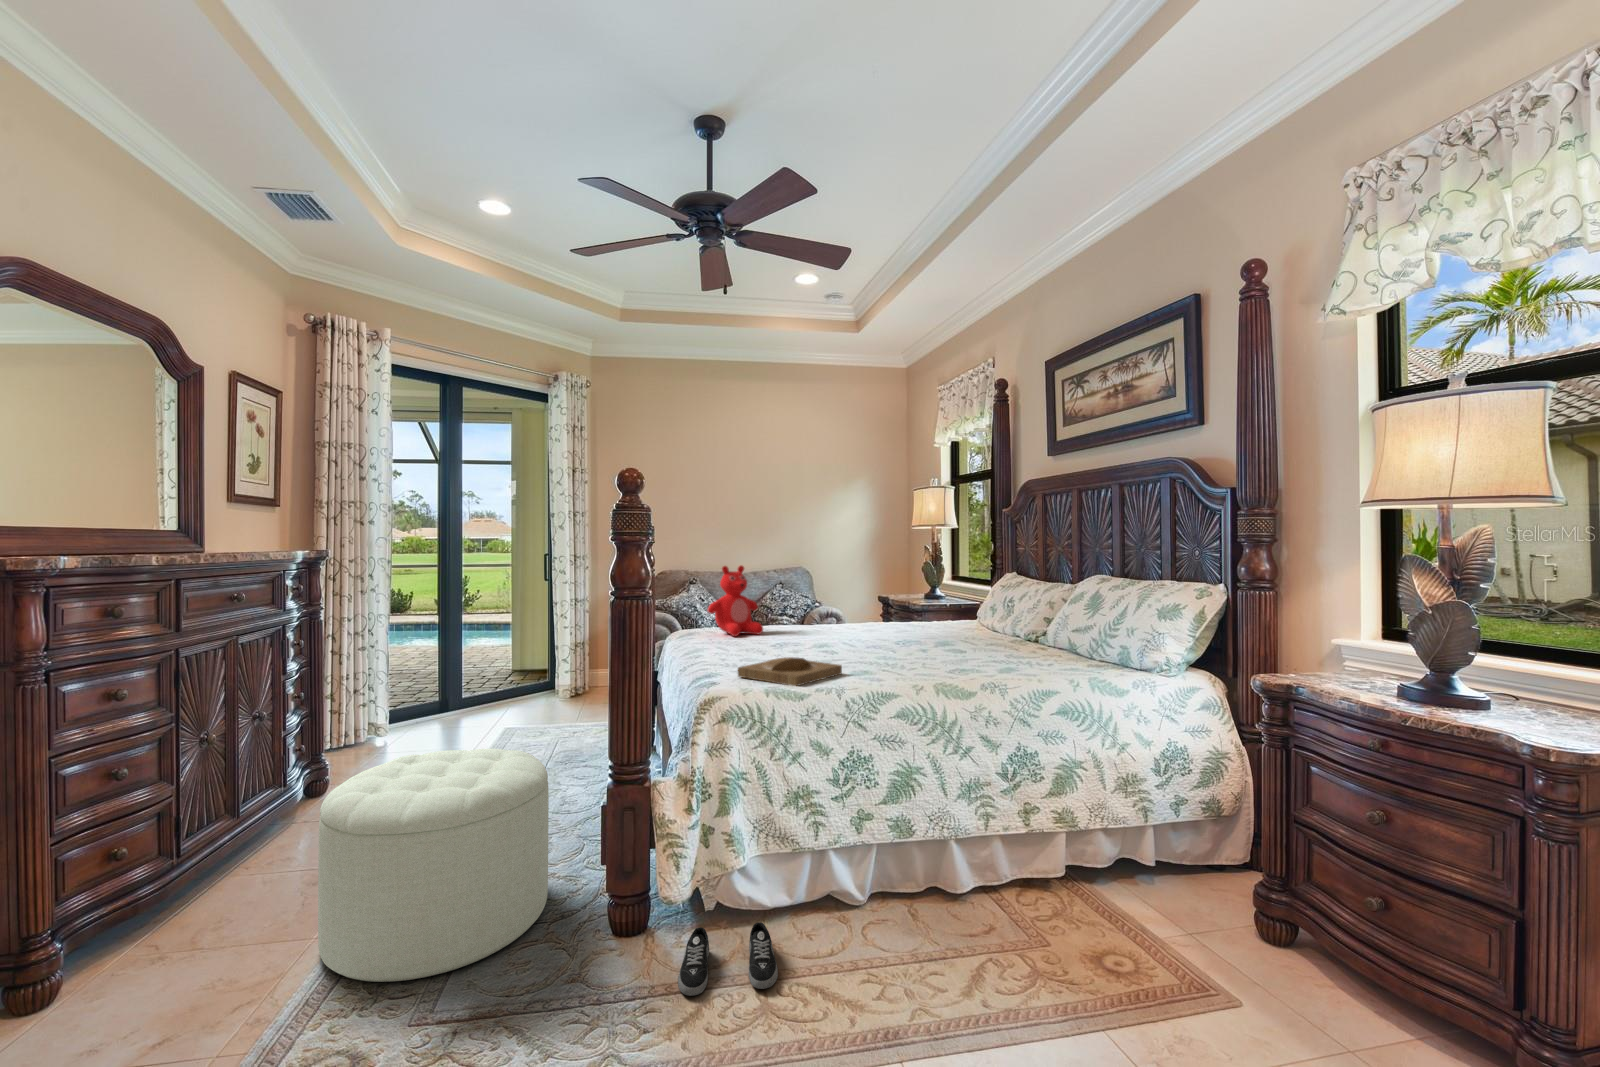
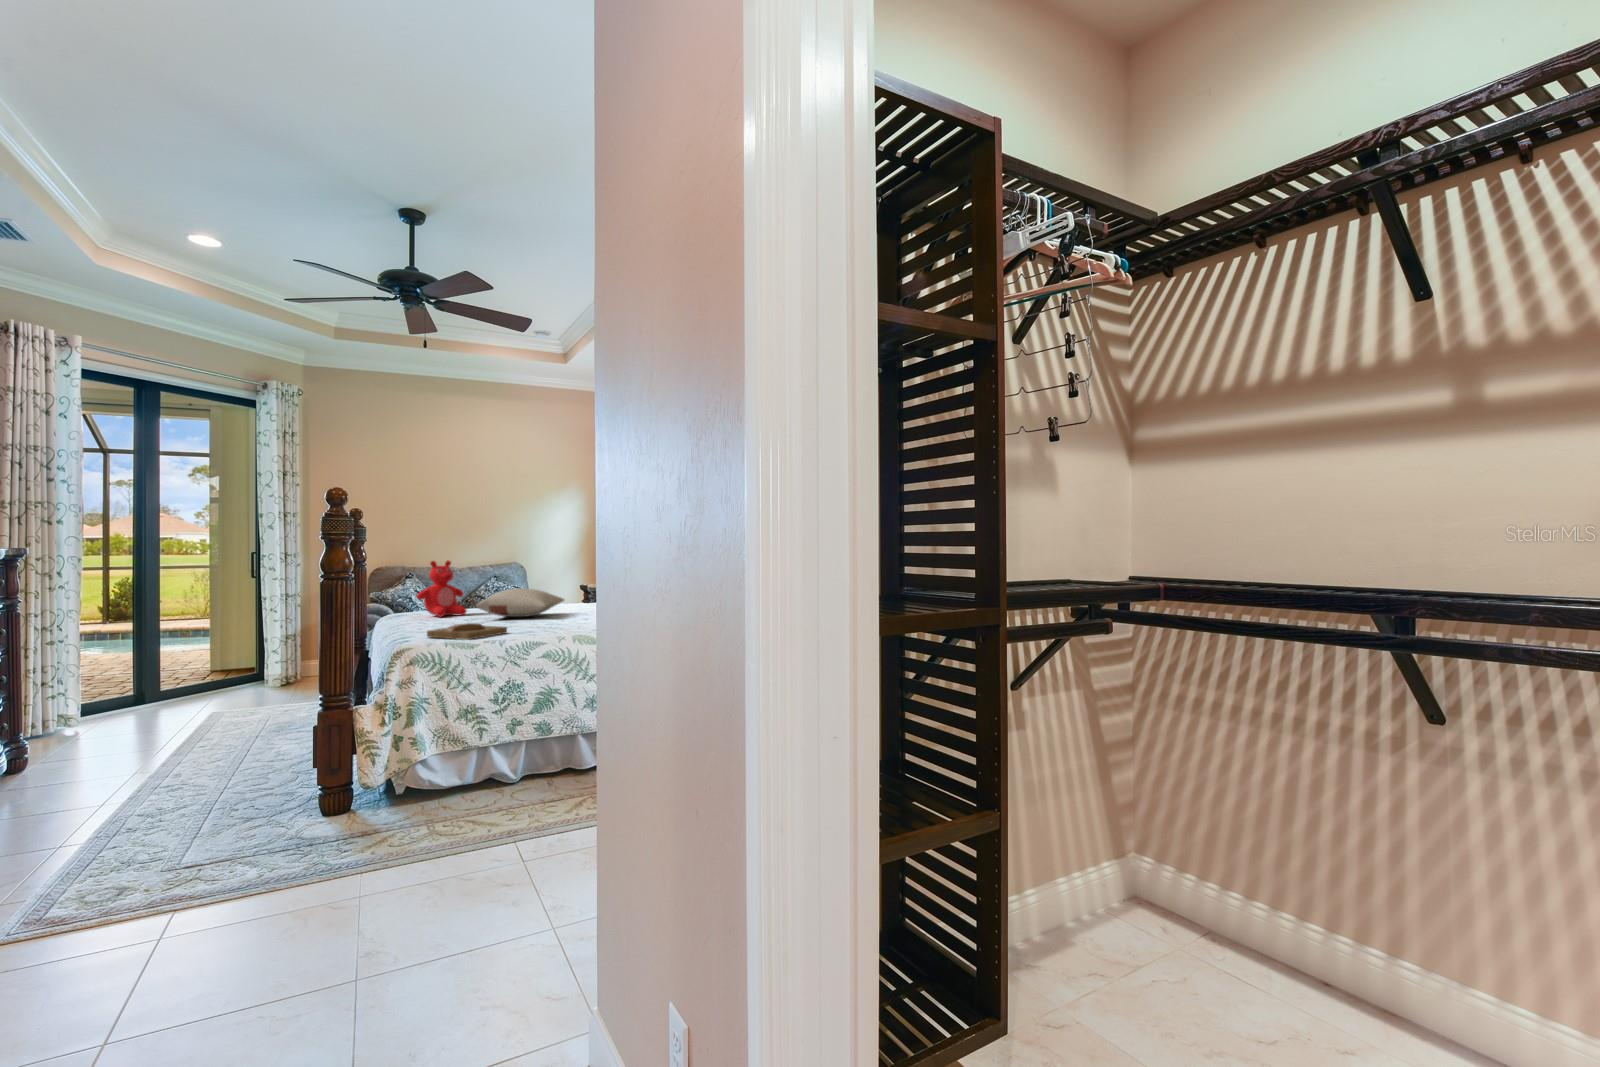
pillow: none [781,603,884,641] -> present [476,588,564,617]
ottoman: present [318,749,549,982] -> none [68,700,269,855]
shoe: present [678,922,778,996] -> none [372,792,445,831]

